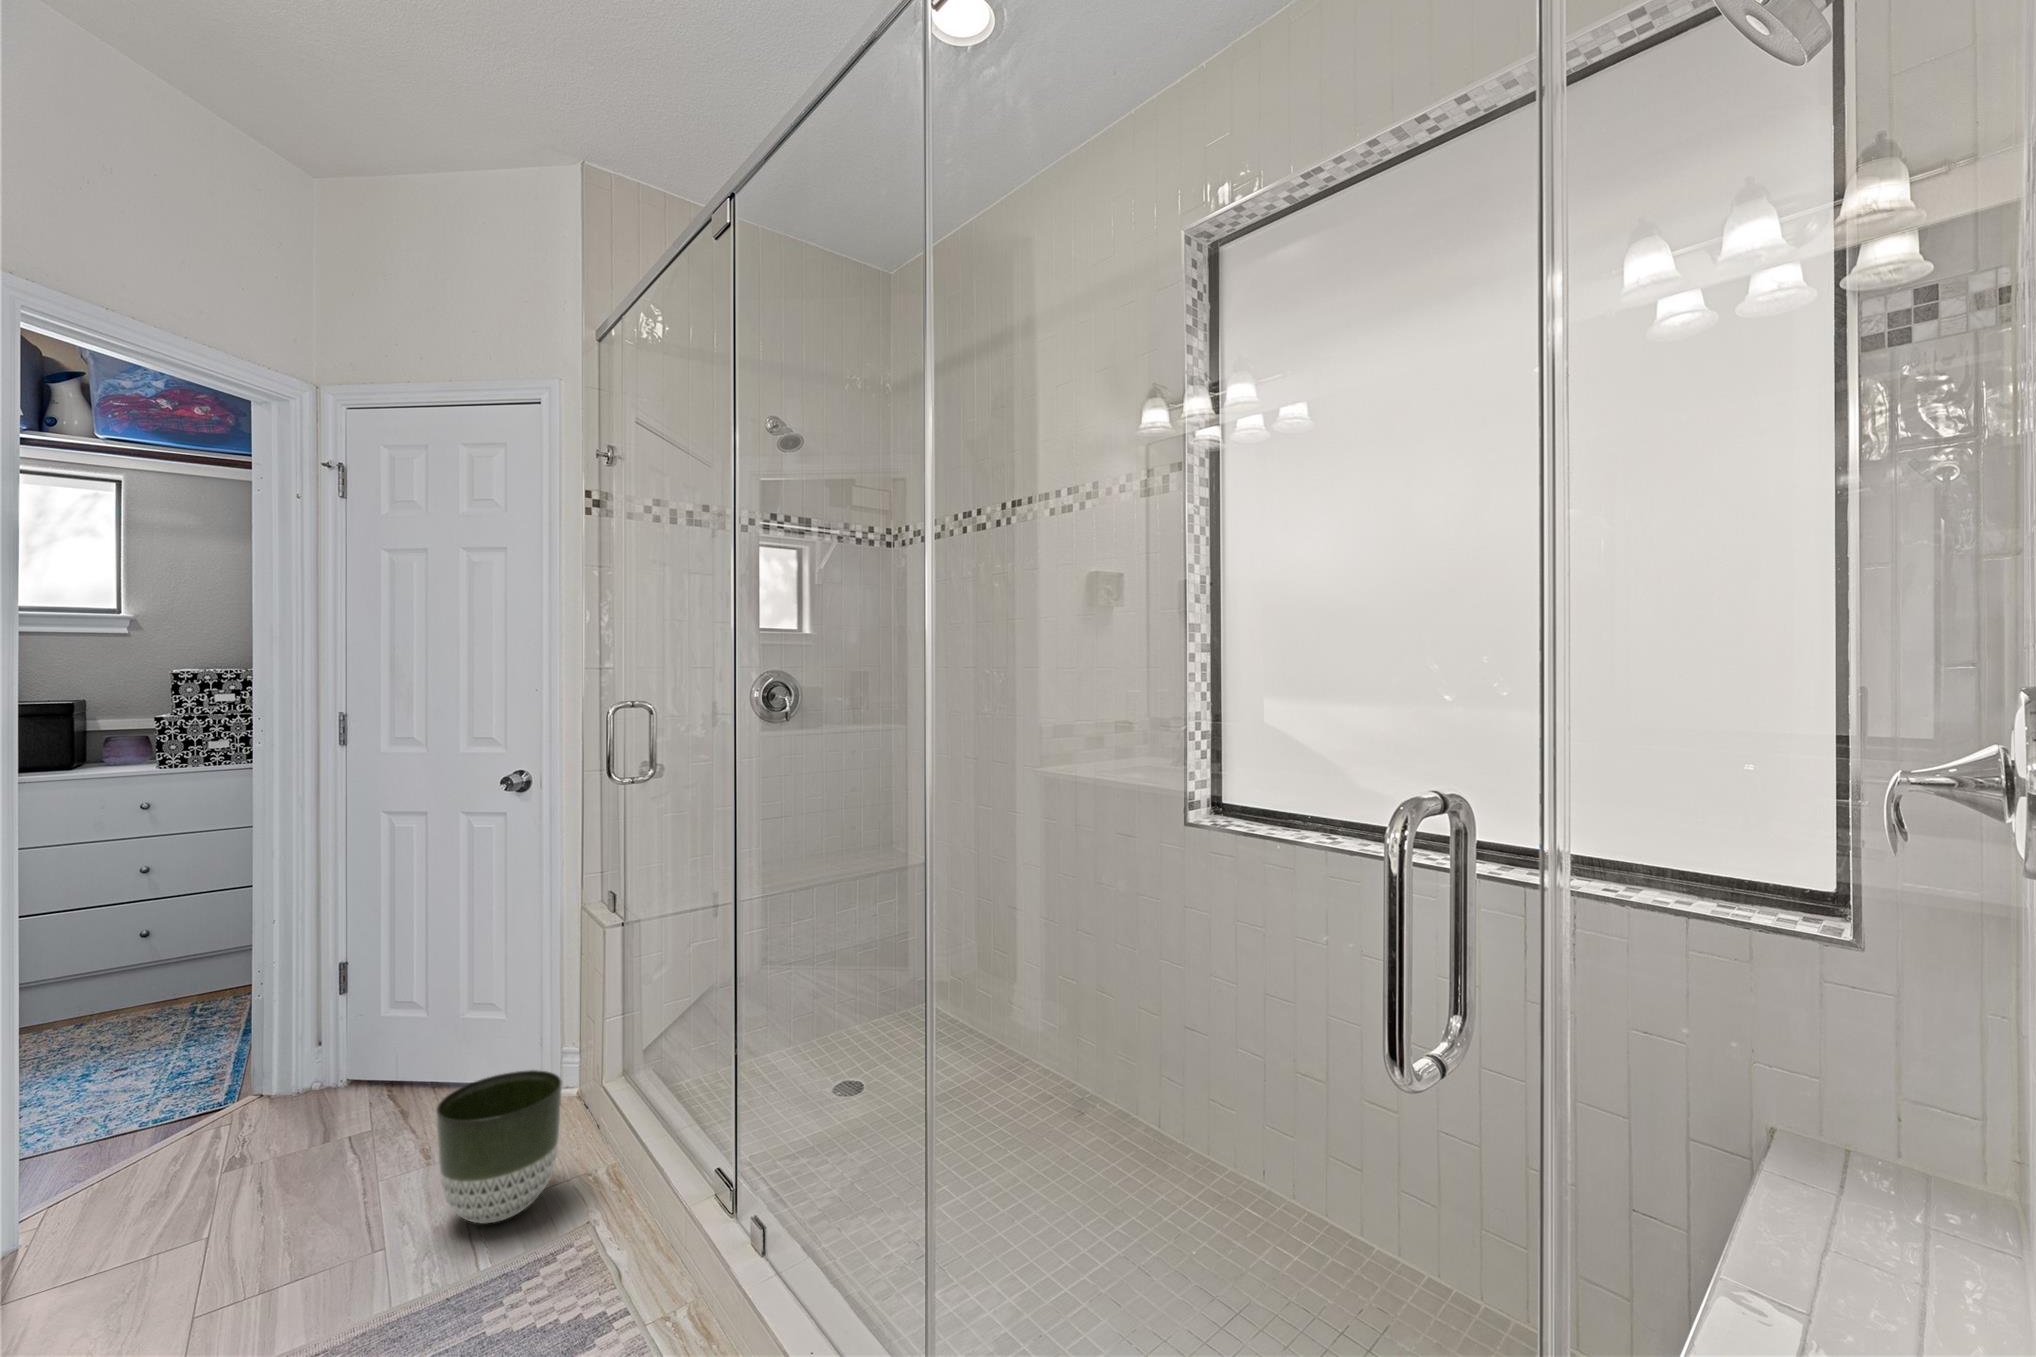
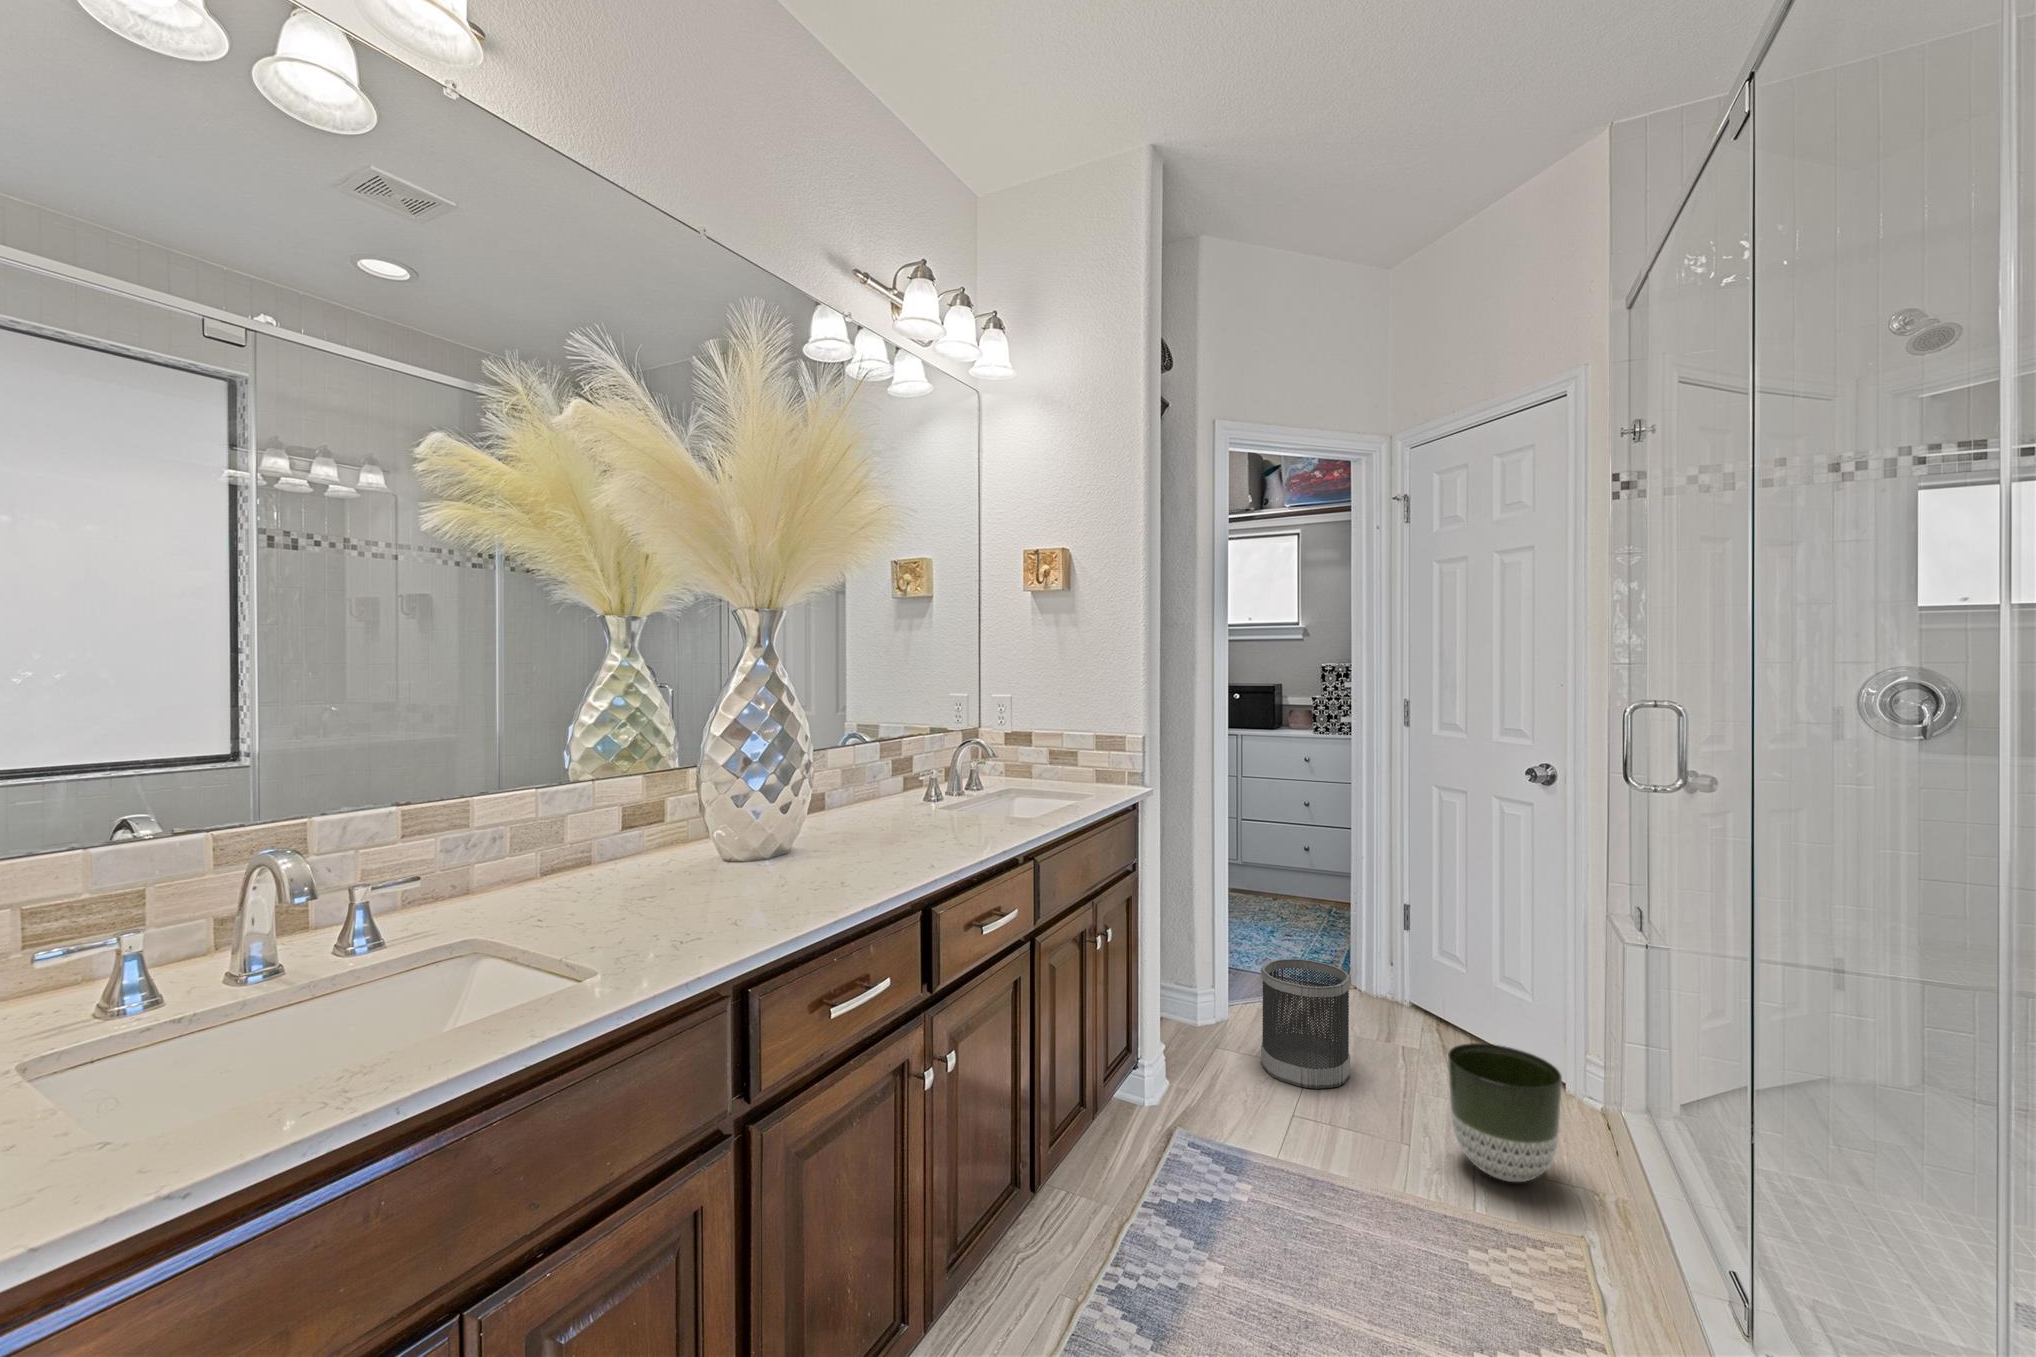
wastebasket: none [111,1071,279,1276] -> present [1261,959,1351,1089]

